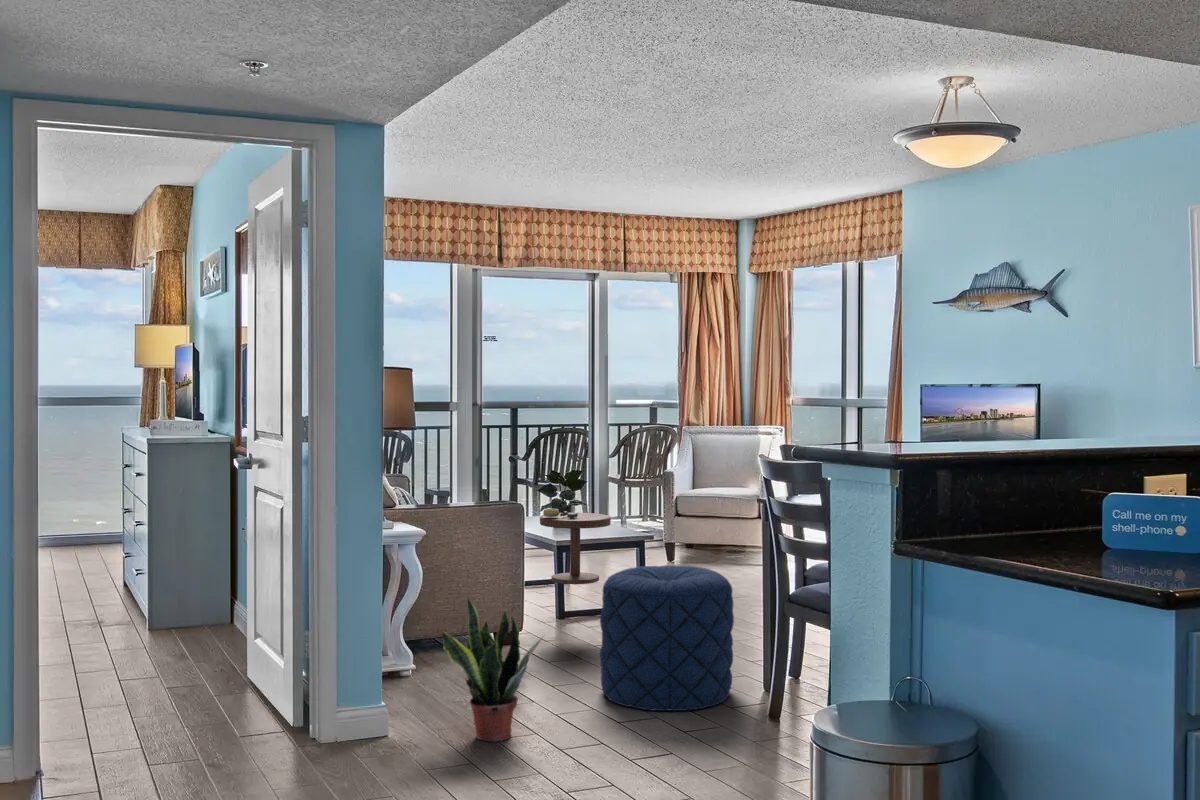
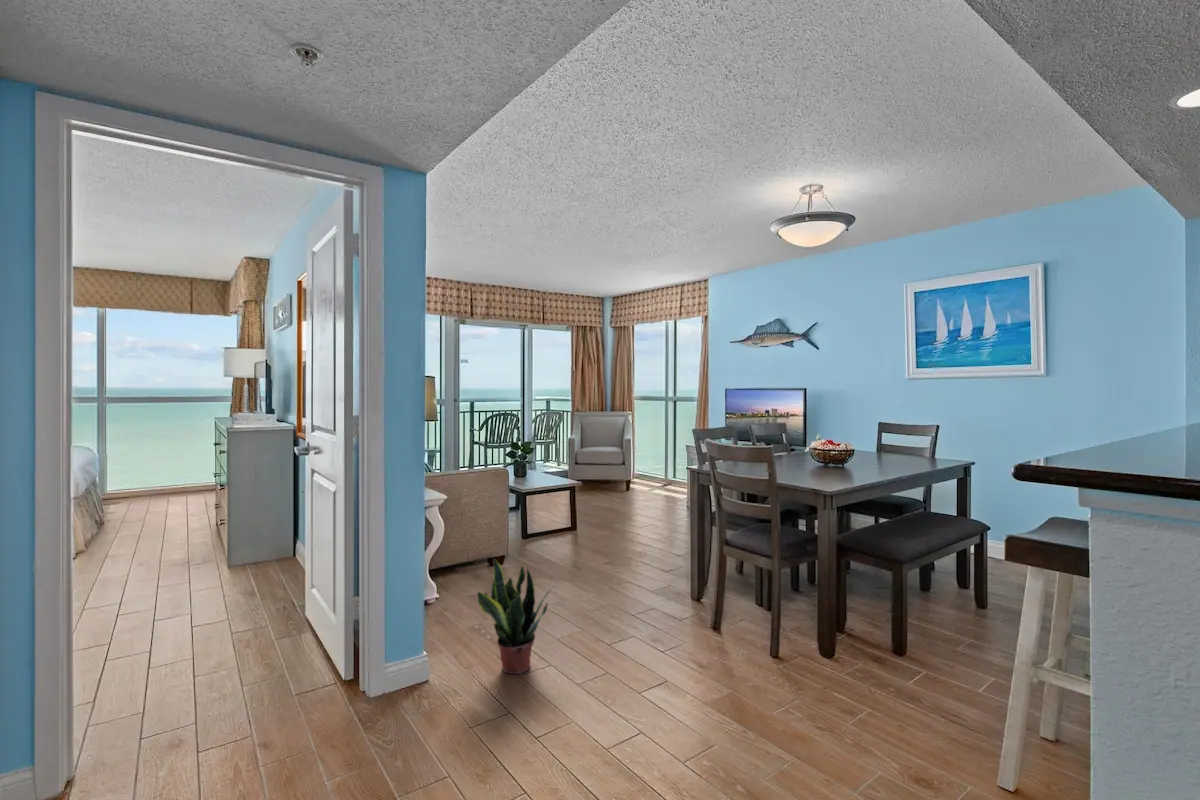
side table: present [540,509,611,584] -> none [520,473,567,560]
pouf: present [600,565,734,711] -> none [579,515,675,626]

